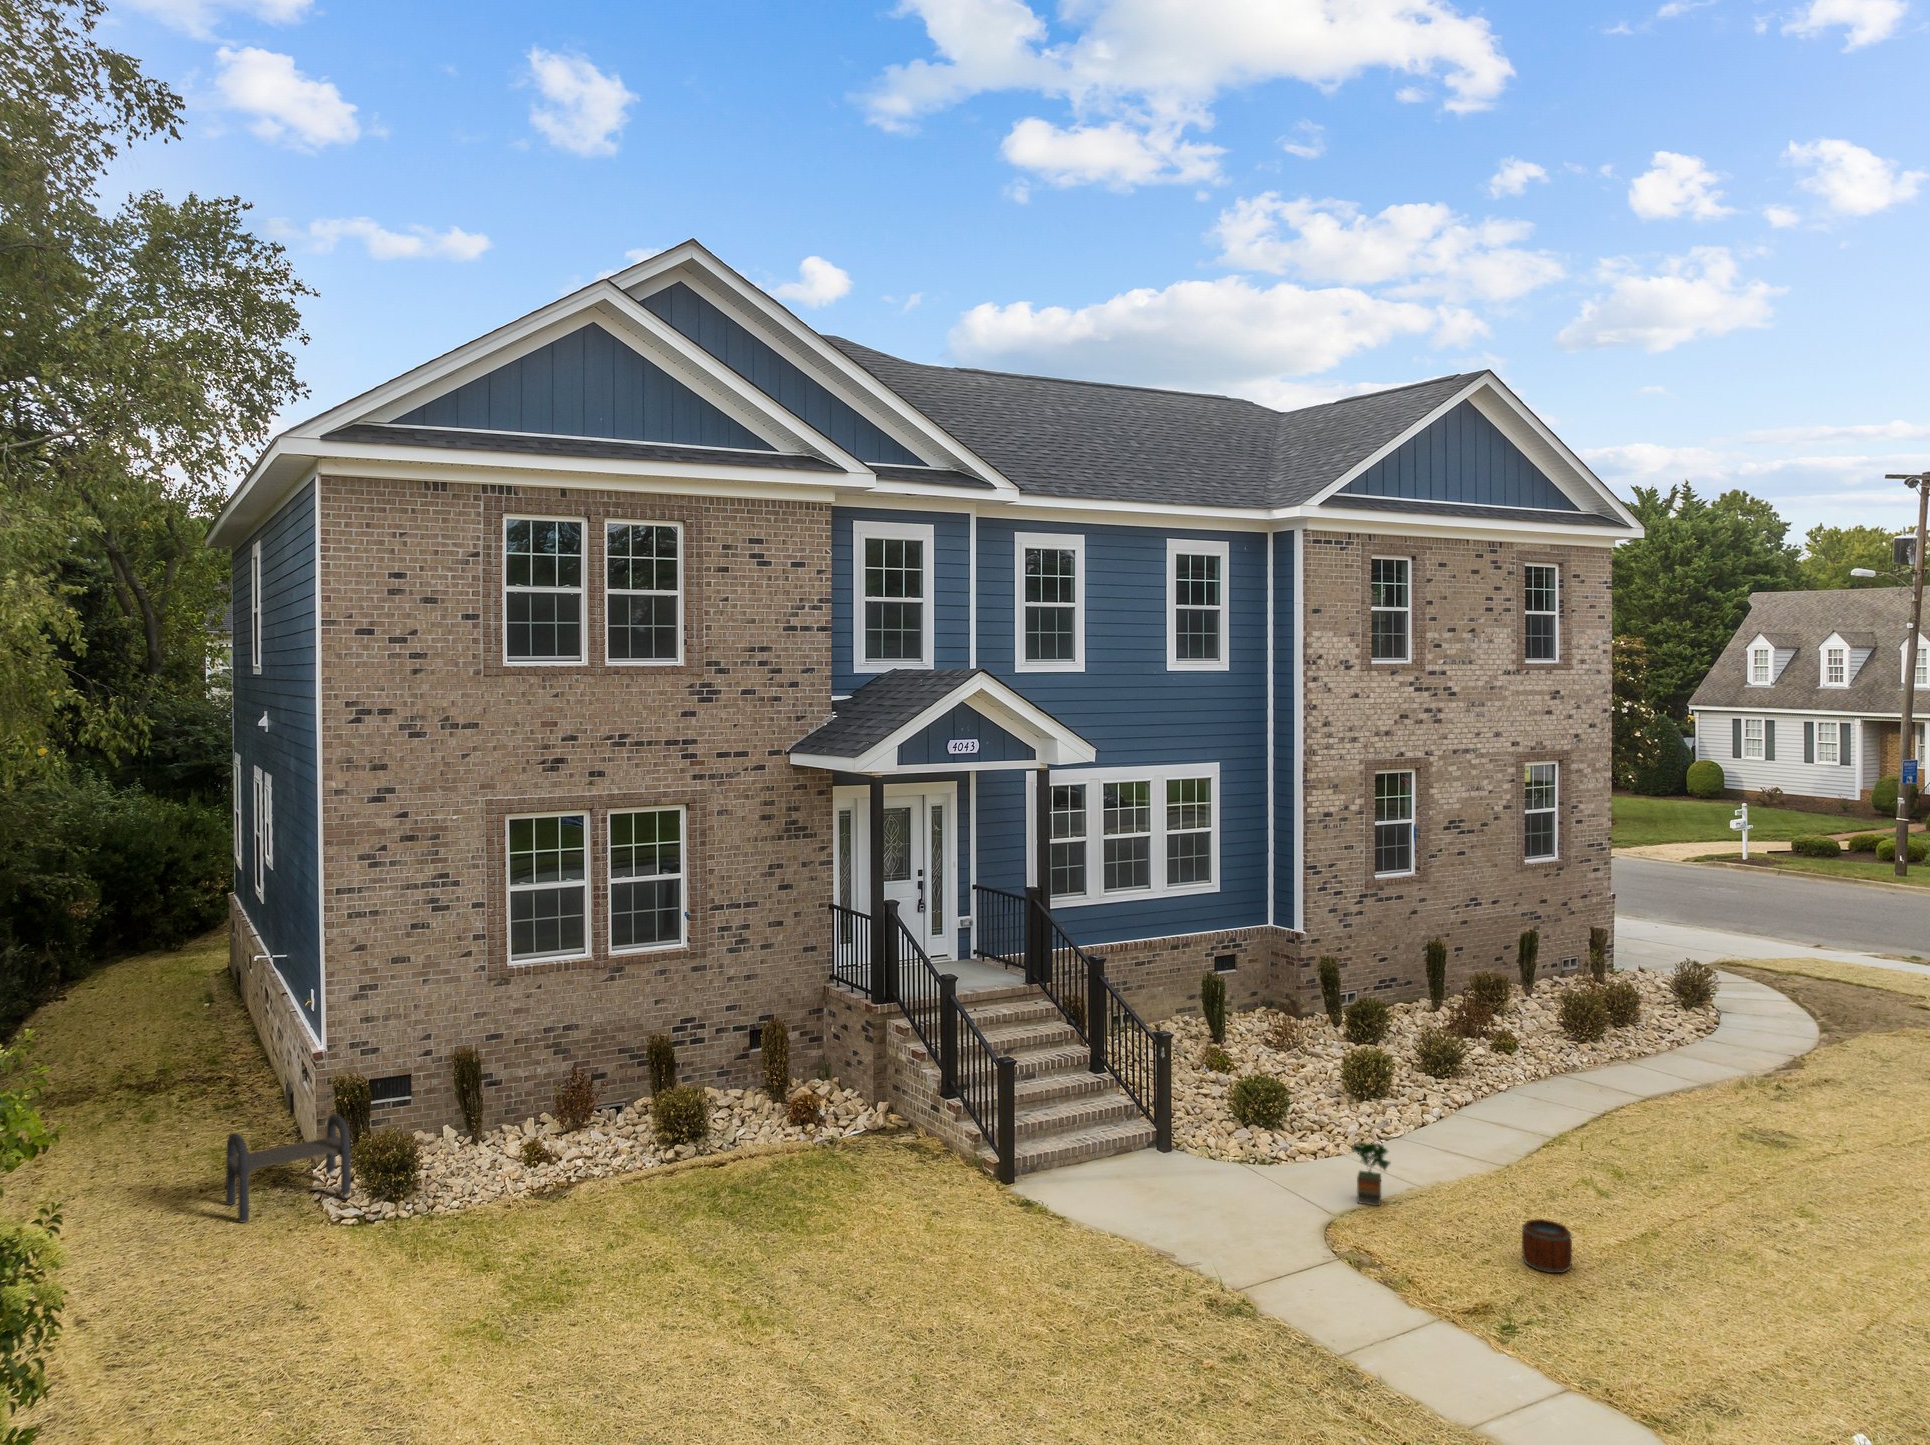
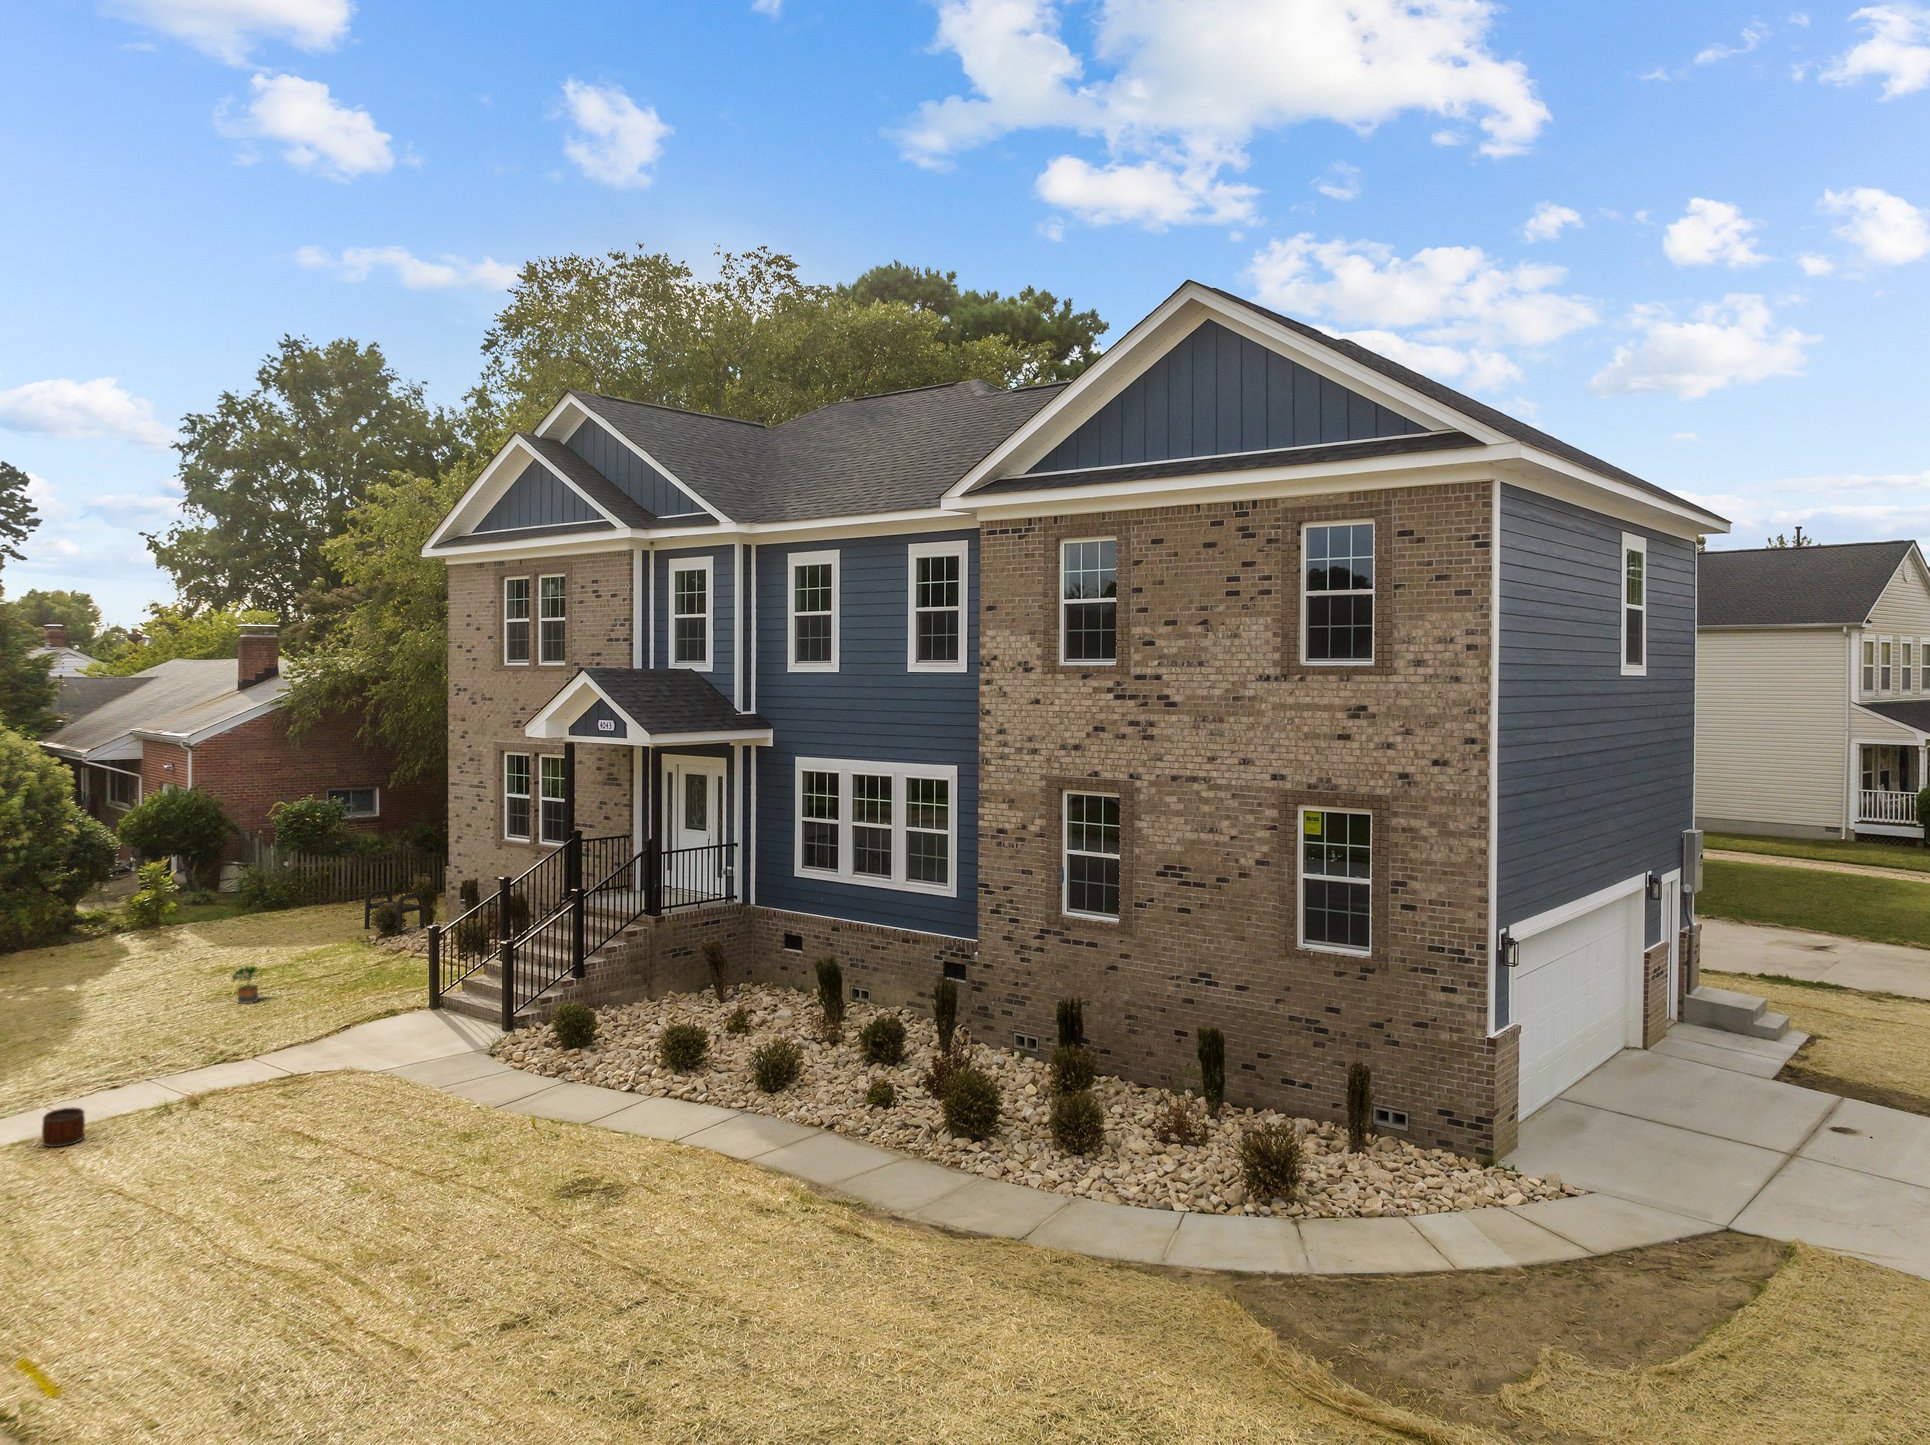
potted tree: present [1351,1143,1390,1206] -> present [233,966,261,1004]
bucket: present [1522,1219,1572,1273] -> present [42,1108,85,1147]

